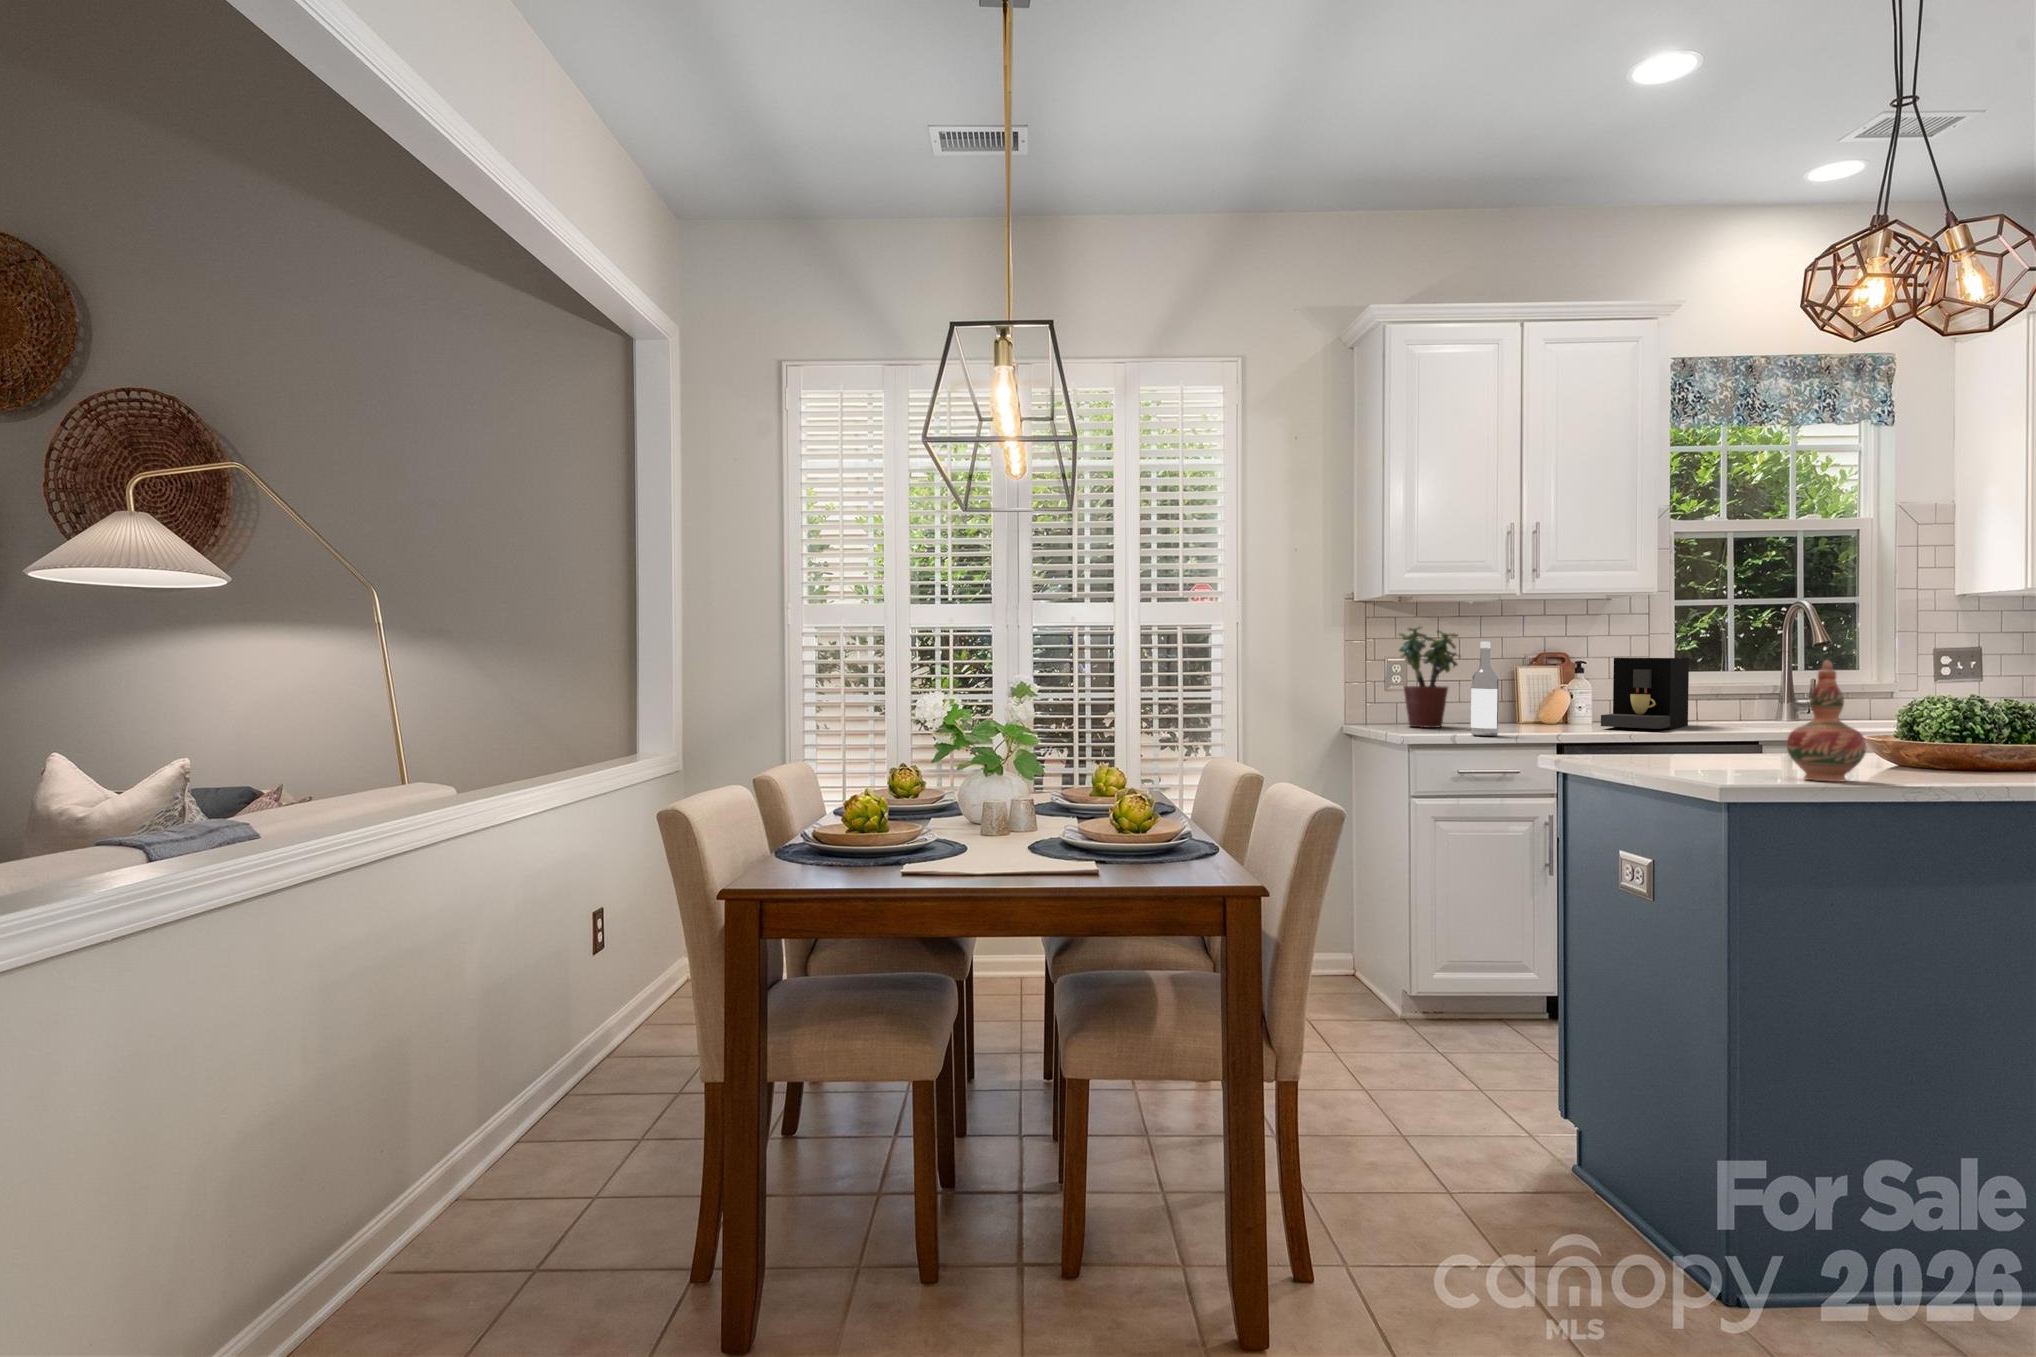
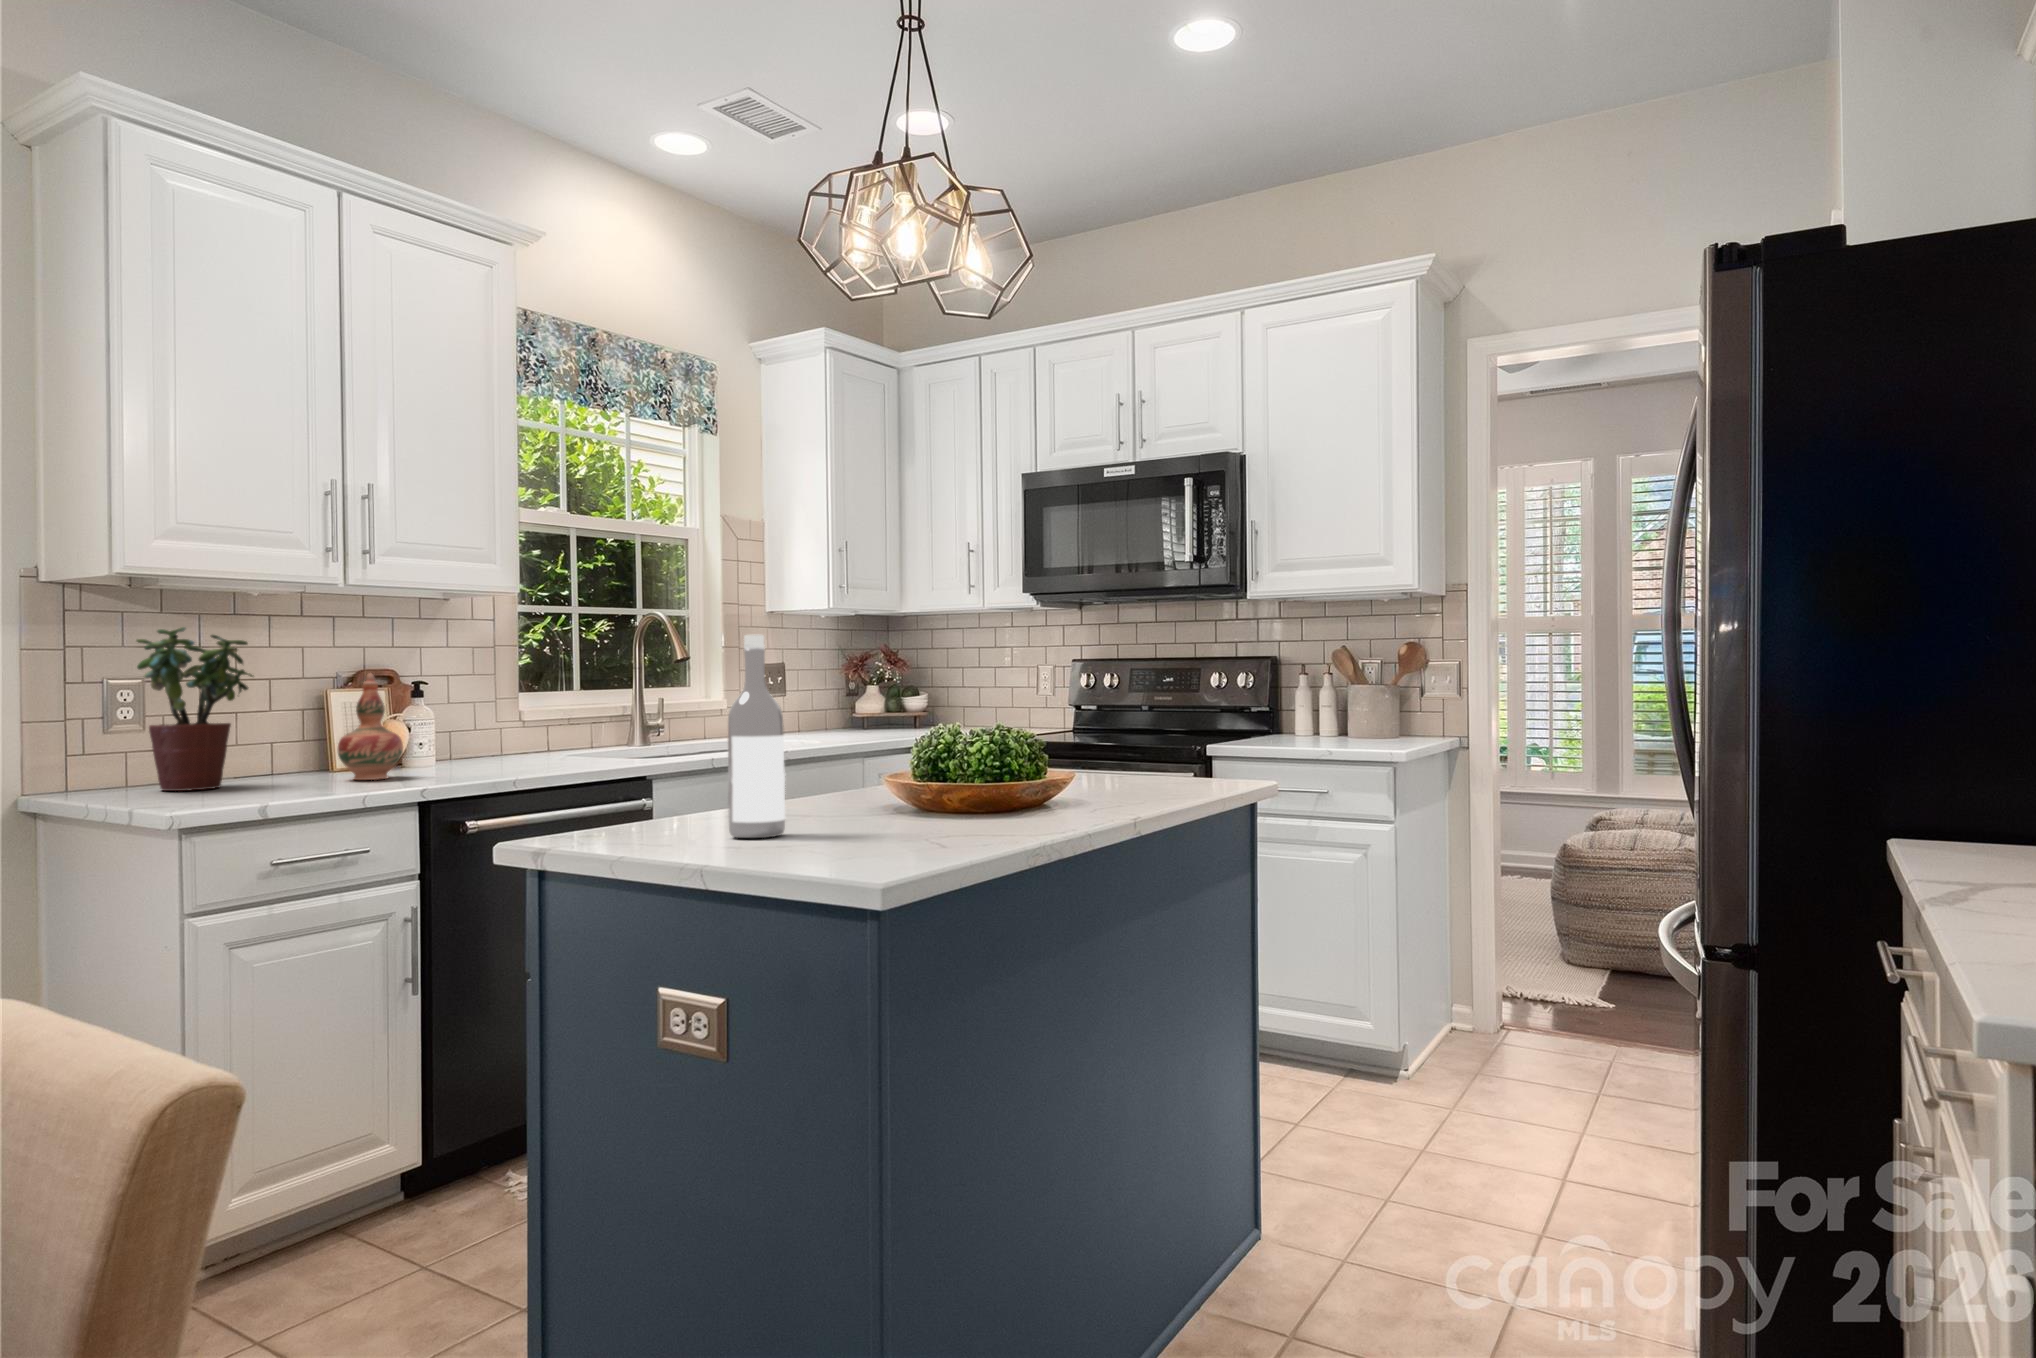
wine bottle: present [1471,642,1499,736] -> present [728,635,785,838]
coffee maker: present [1601,658,1689,729] -> none [460,675,552,768]
decorative vase: present [1787,660,1866,782] -> present [338,673,403,780]

